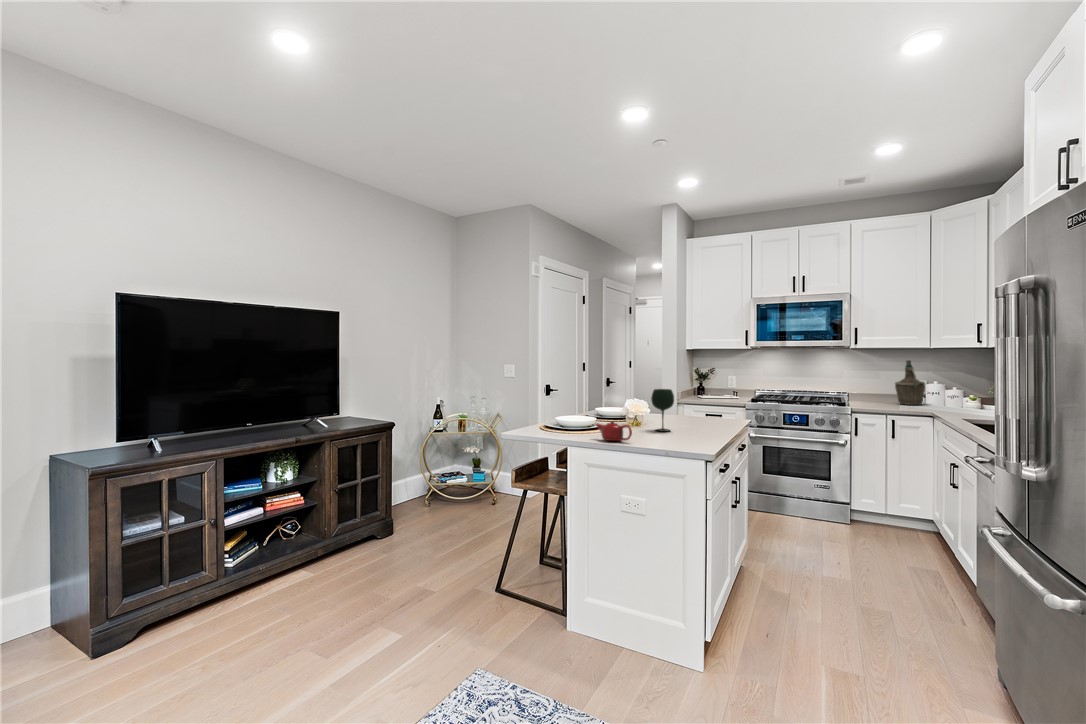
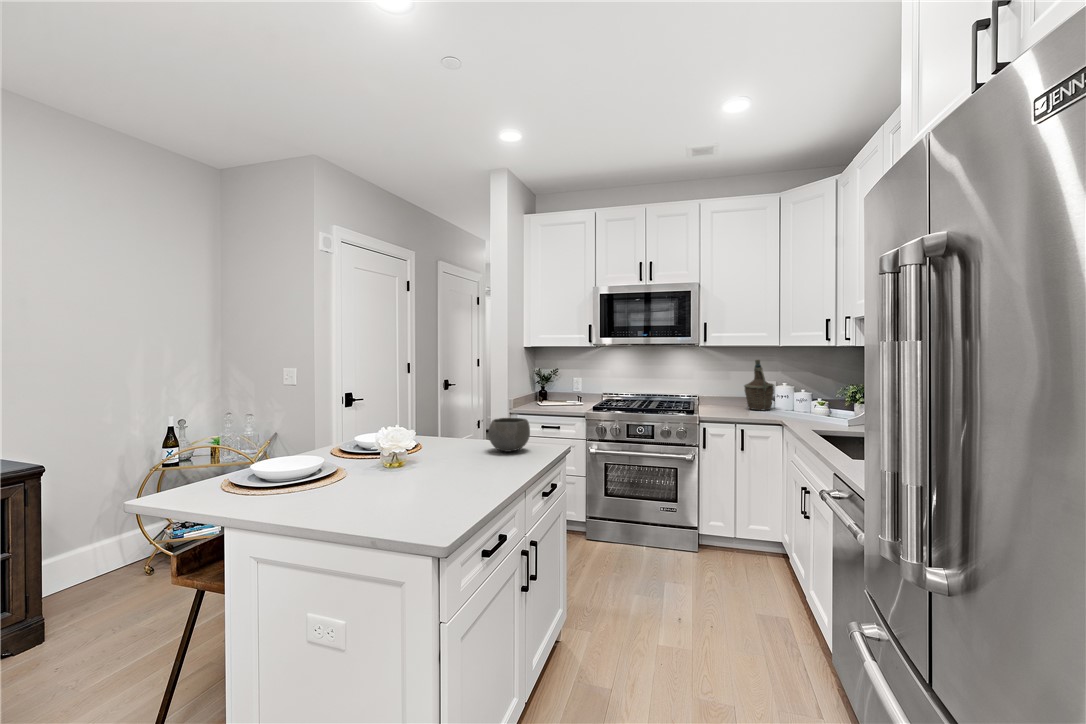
wine glass: present [651,389,674,432] -> none [409,411,443,478]
ceramic bowl: none [691,399,722,422] -> present [488,418,530,452]
teapot: present [596,421,632,441] -> none [287,475,338,511]

